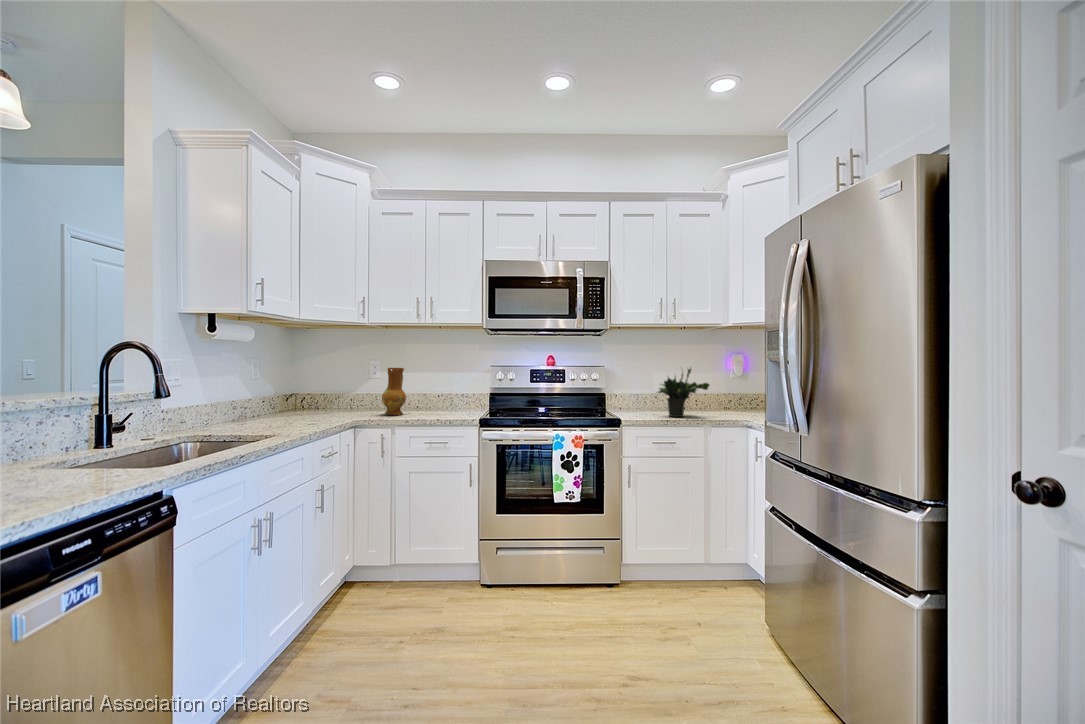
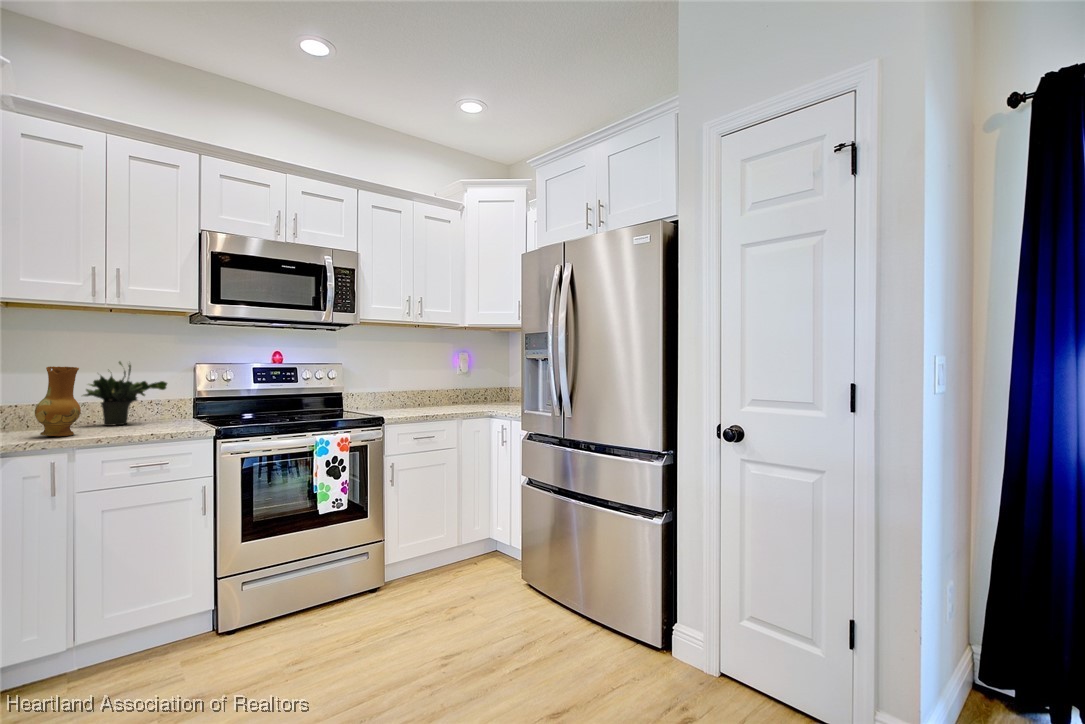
potted plant: present [657,368,710,417] -> present [83,361,167,426]

